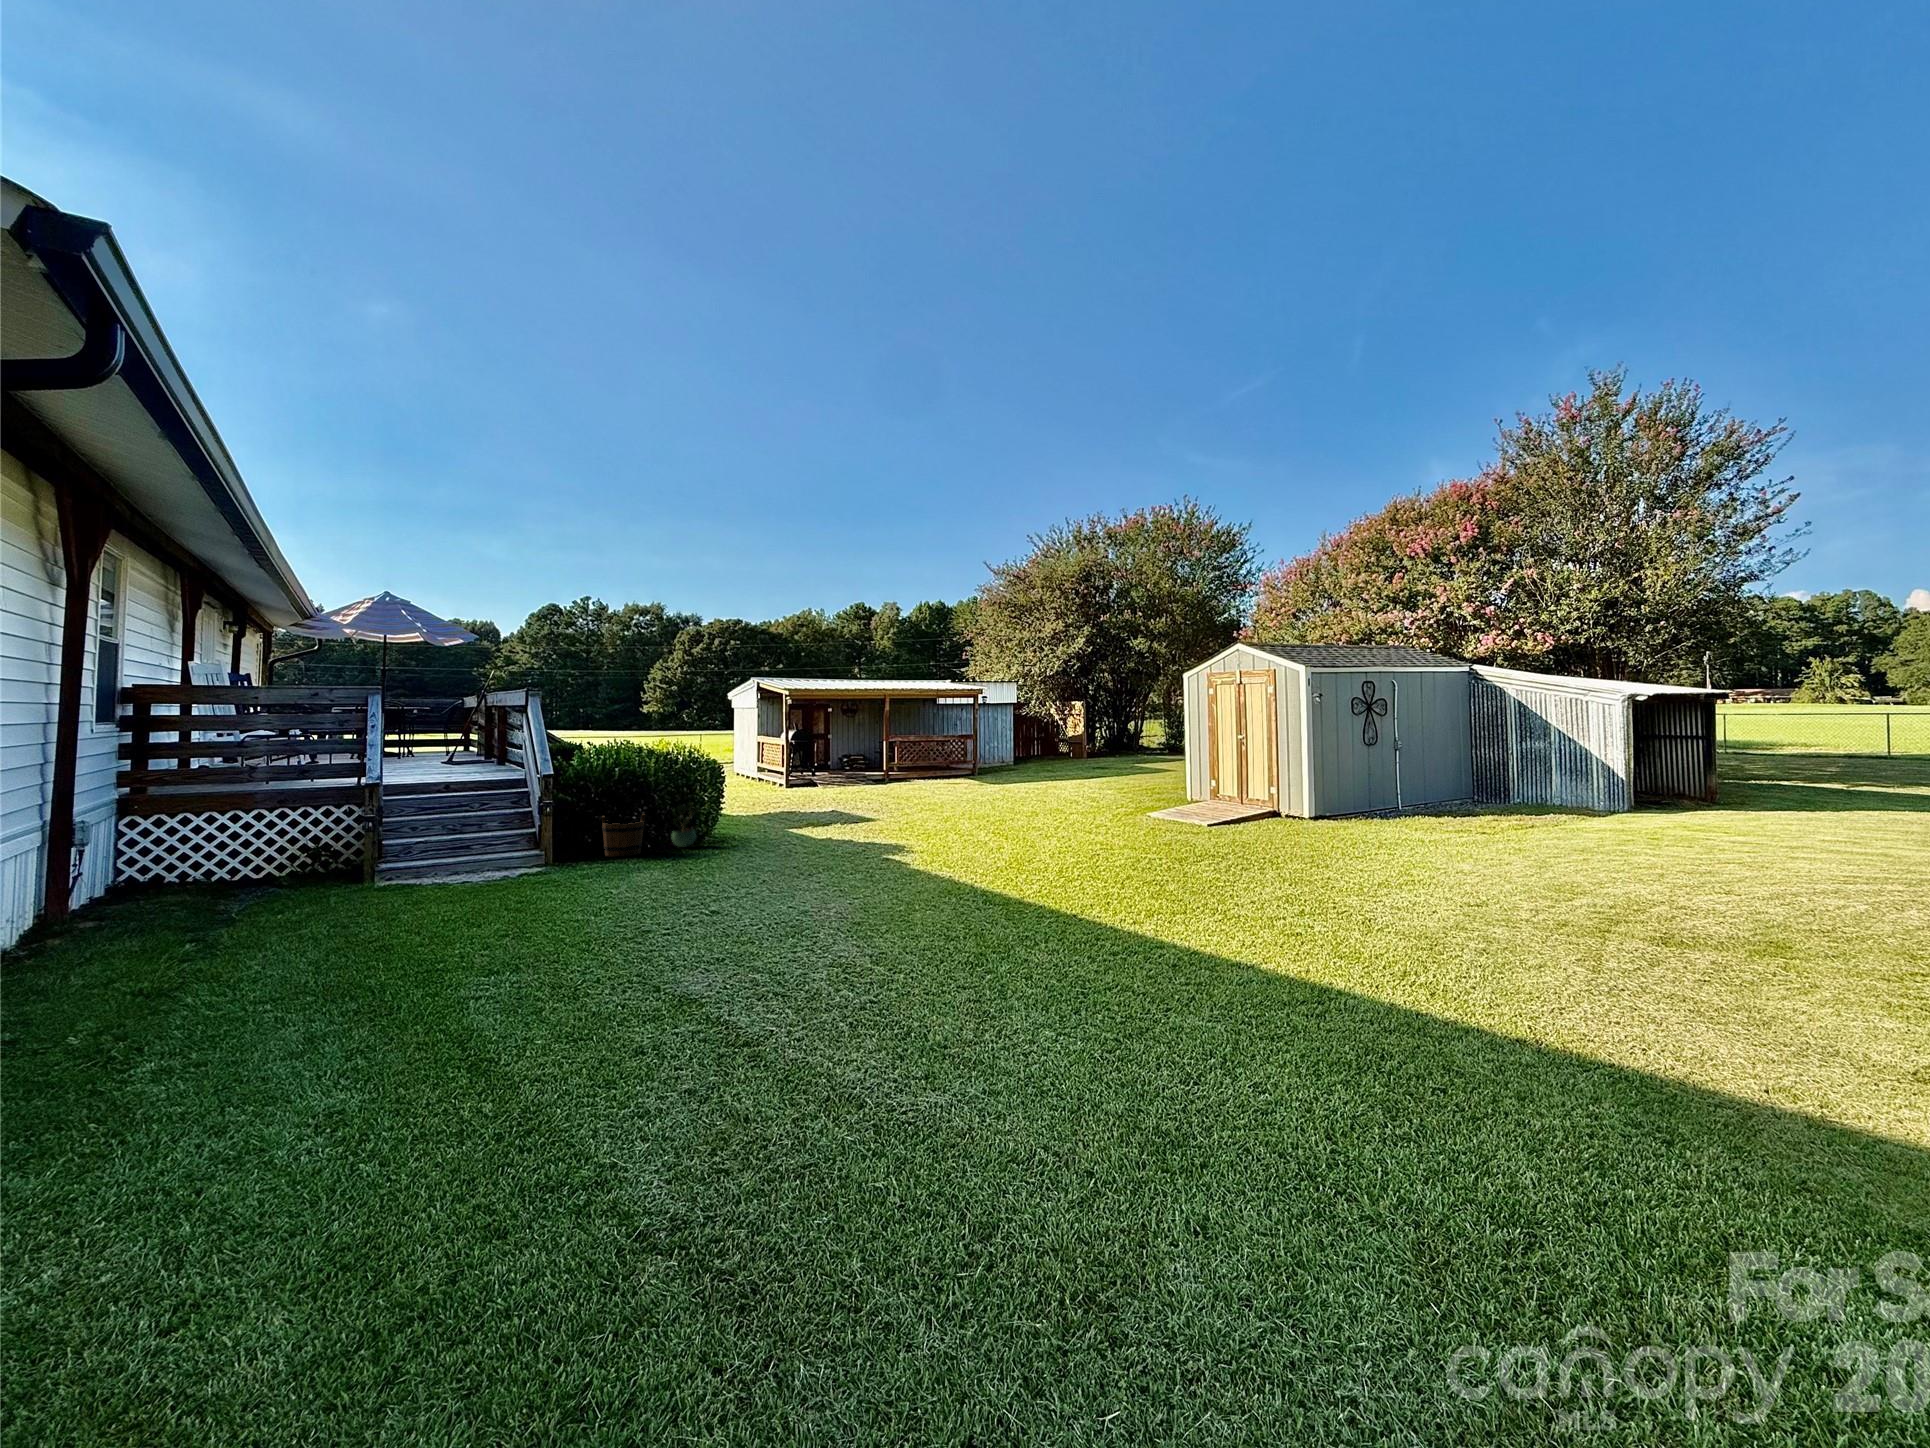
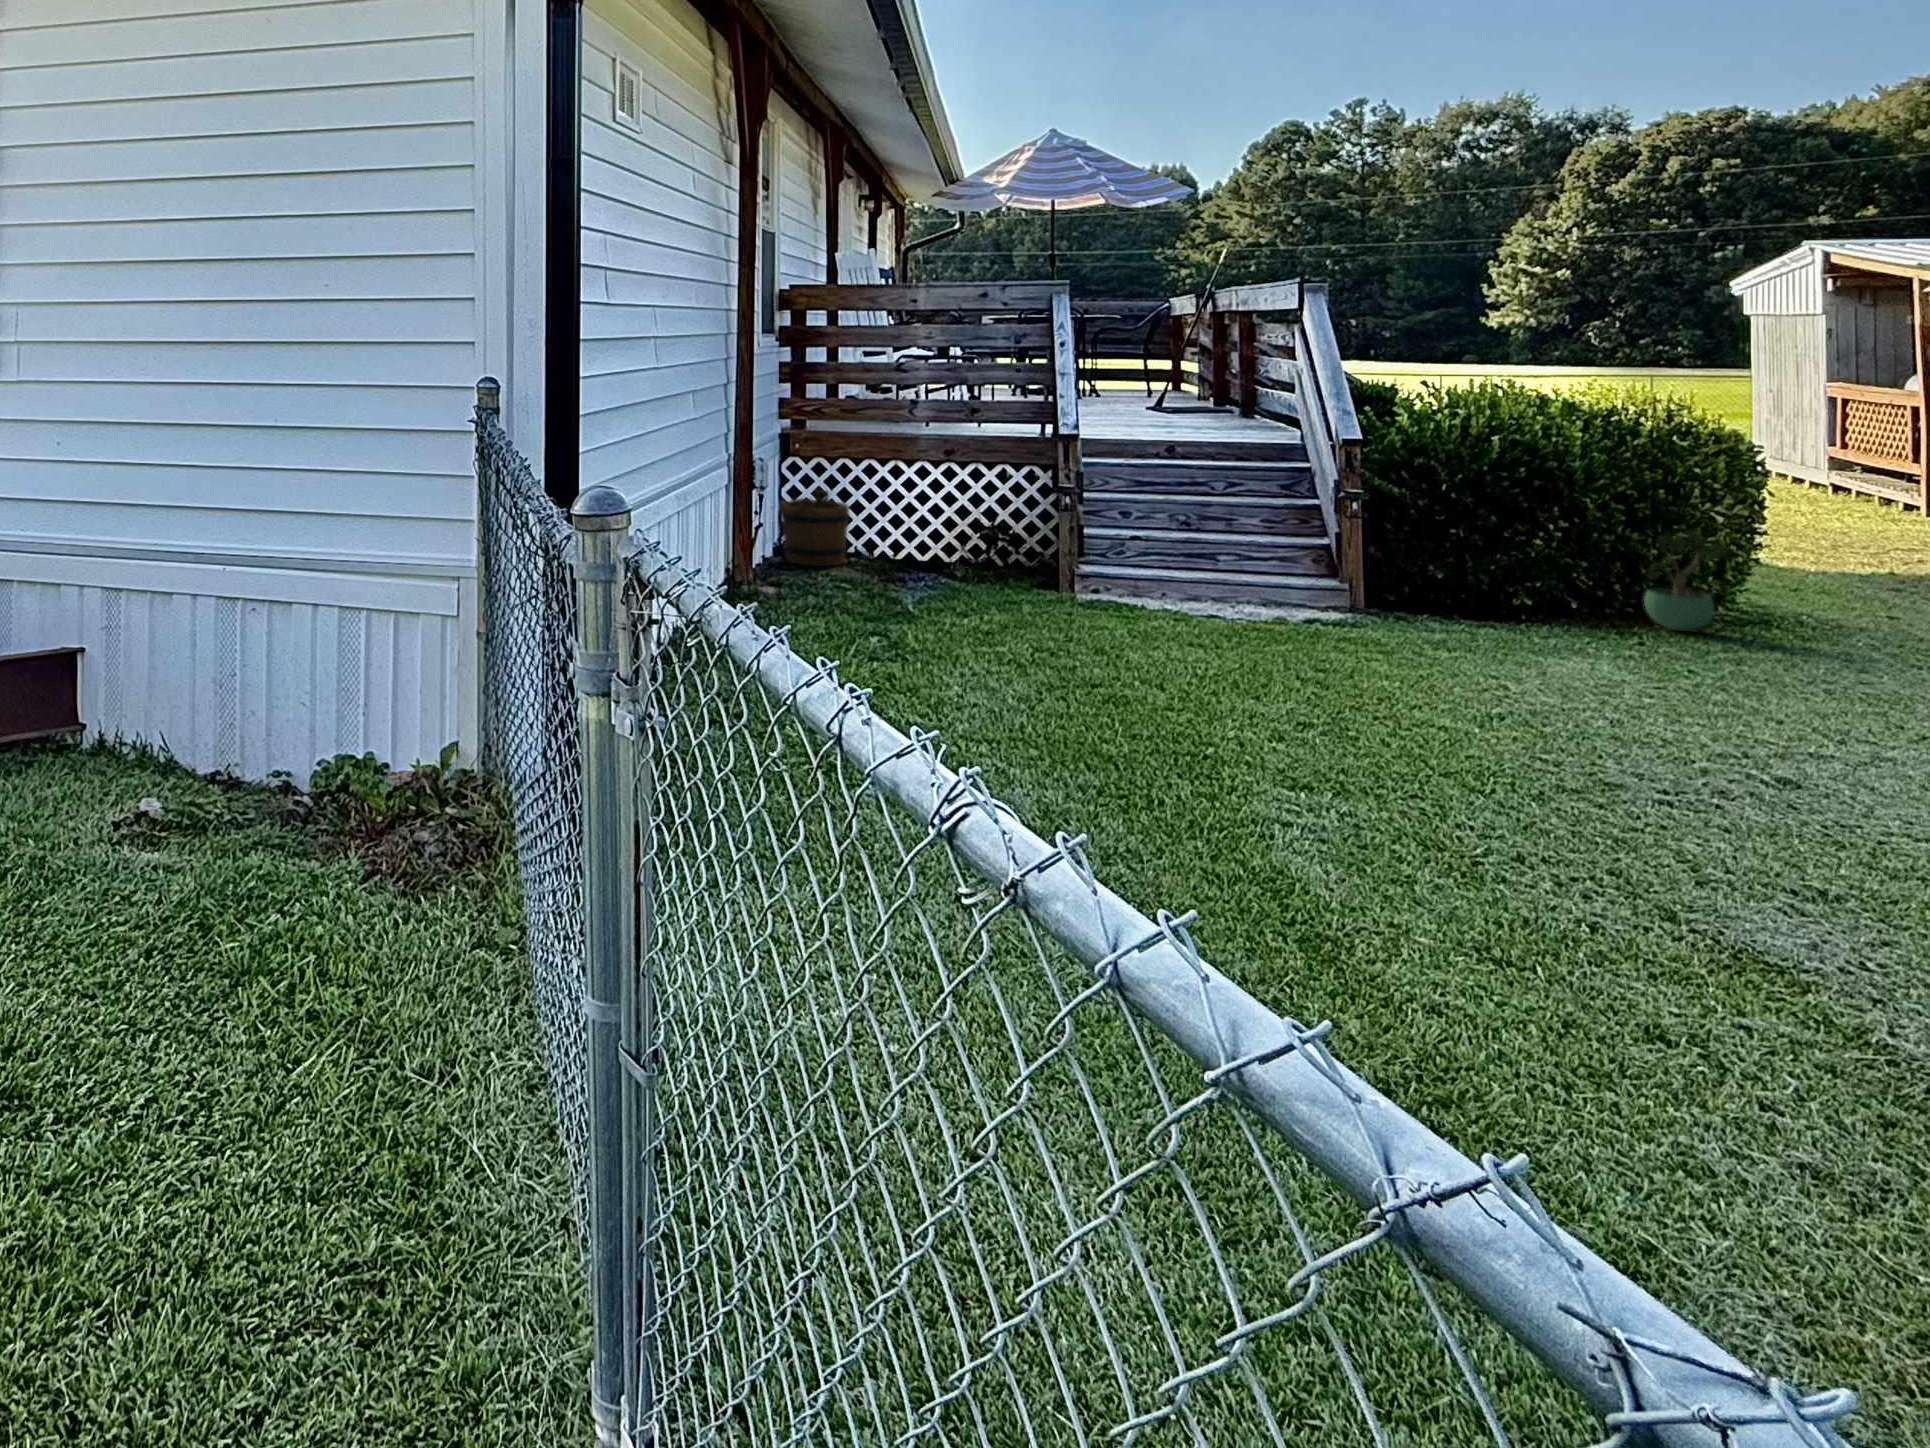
bucket: present [602,814,645,857] -> present [780,490,849,566]

